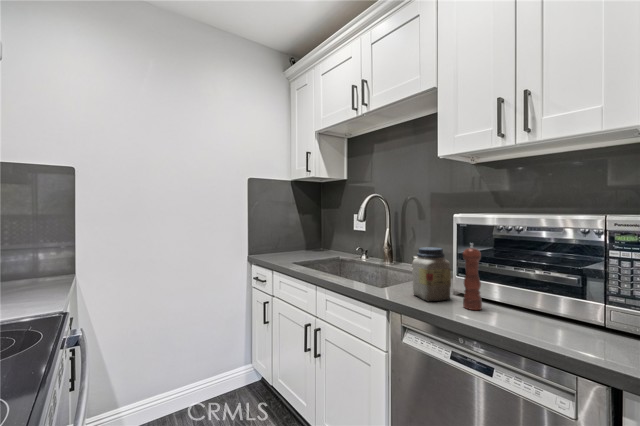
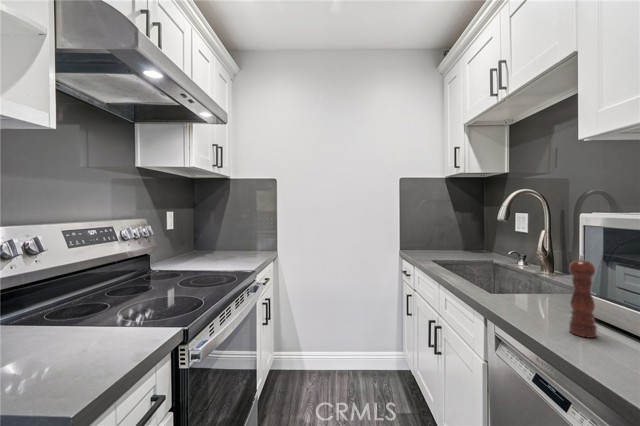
jar: present [412,247,451,301] -> none [520,256,567,320]

